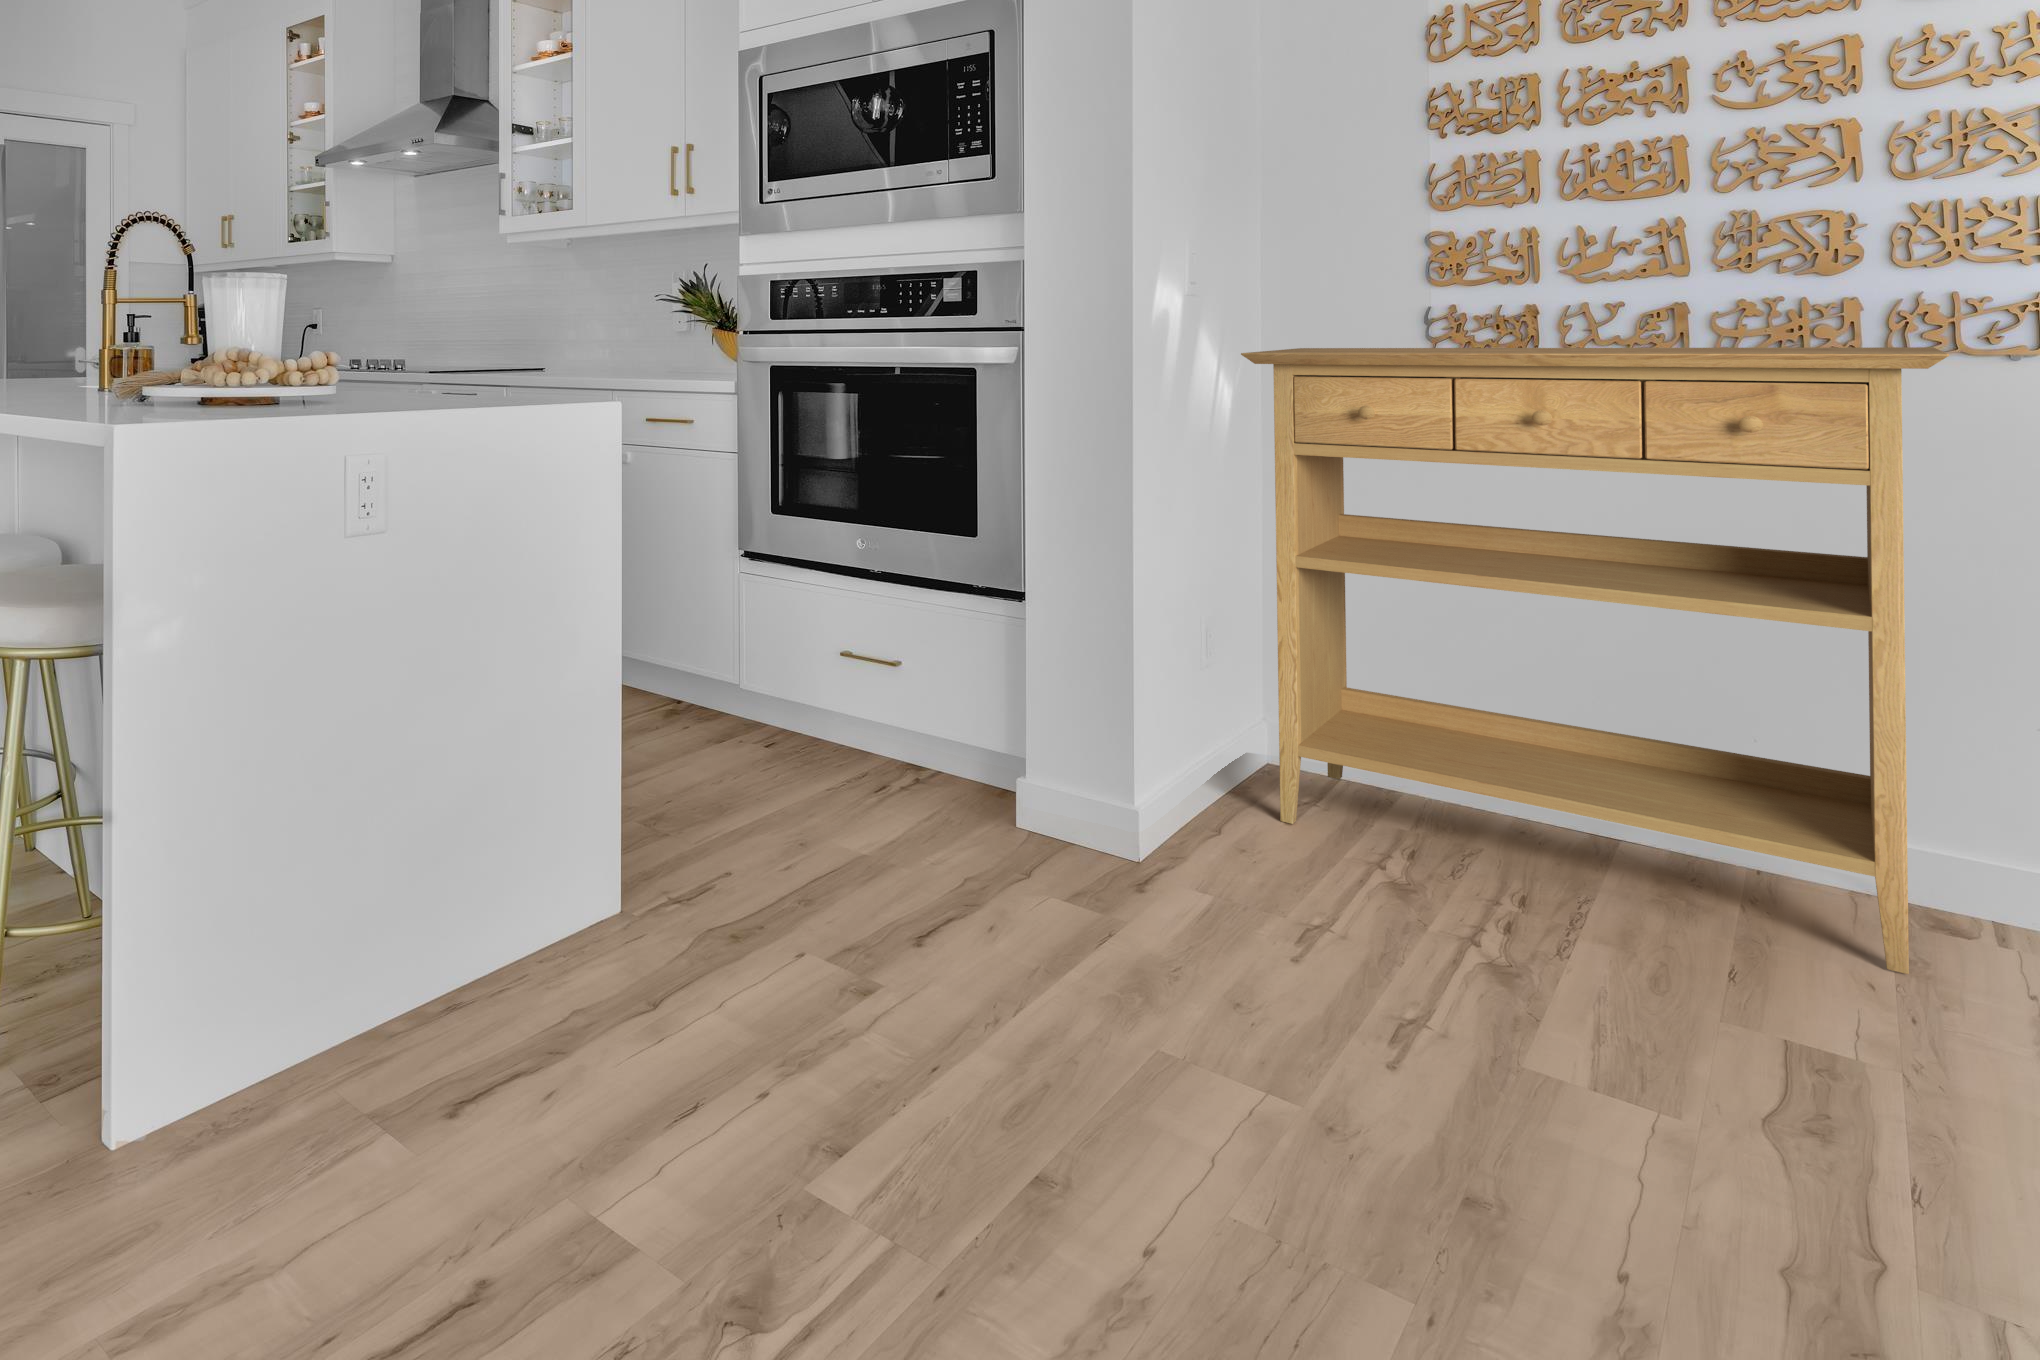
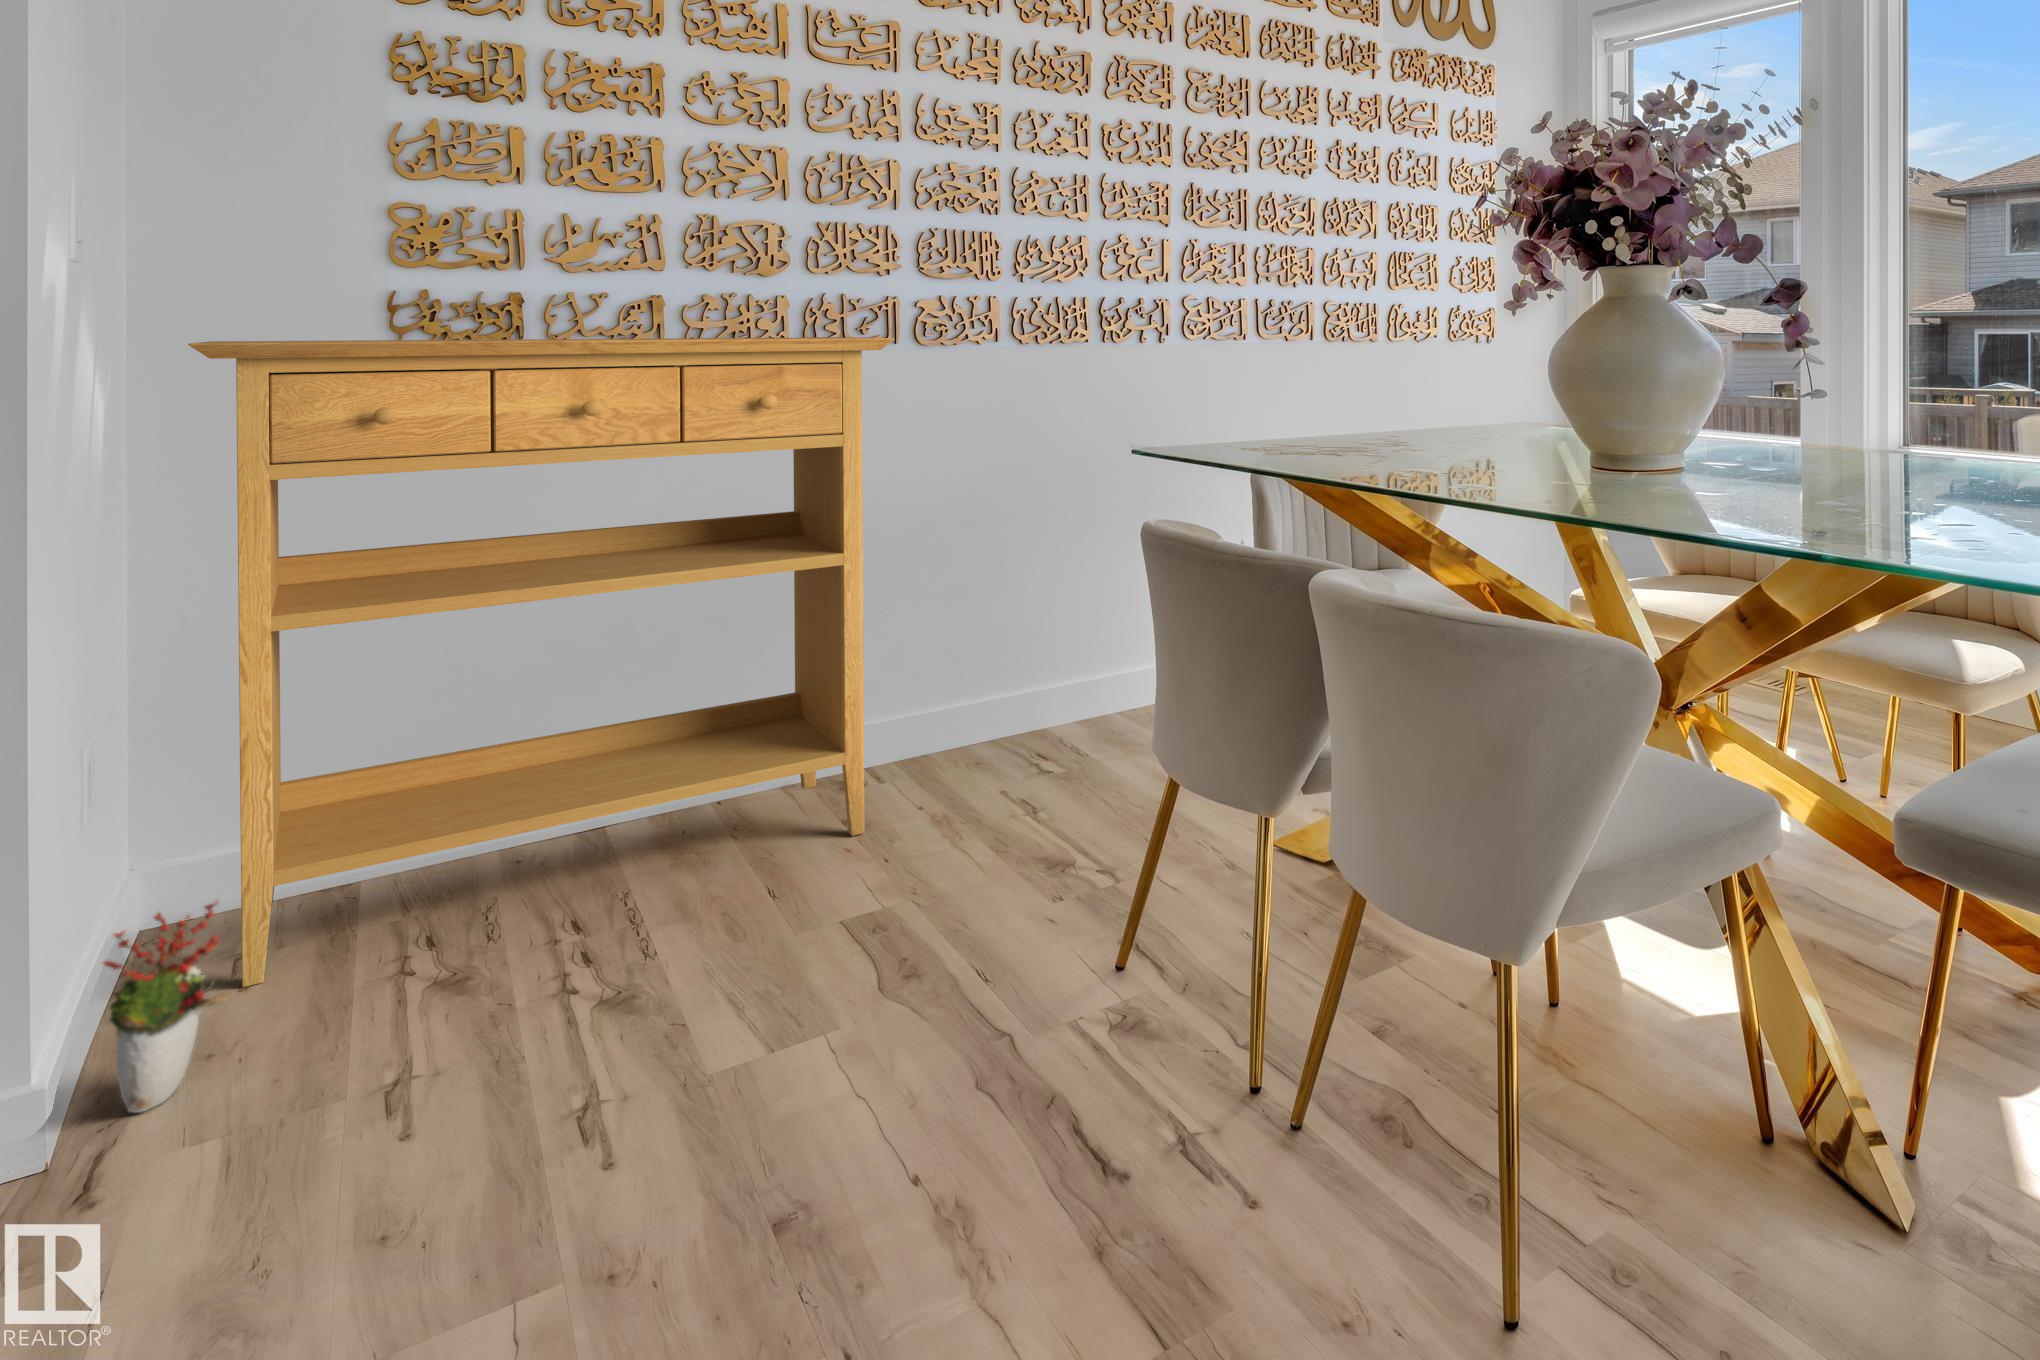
decorative plant: none [1161,735,1229,863] -> present [103,902,227,1113]

